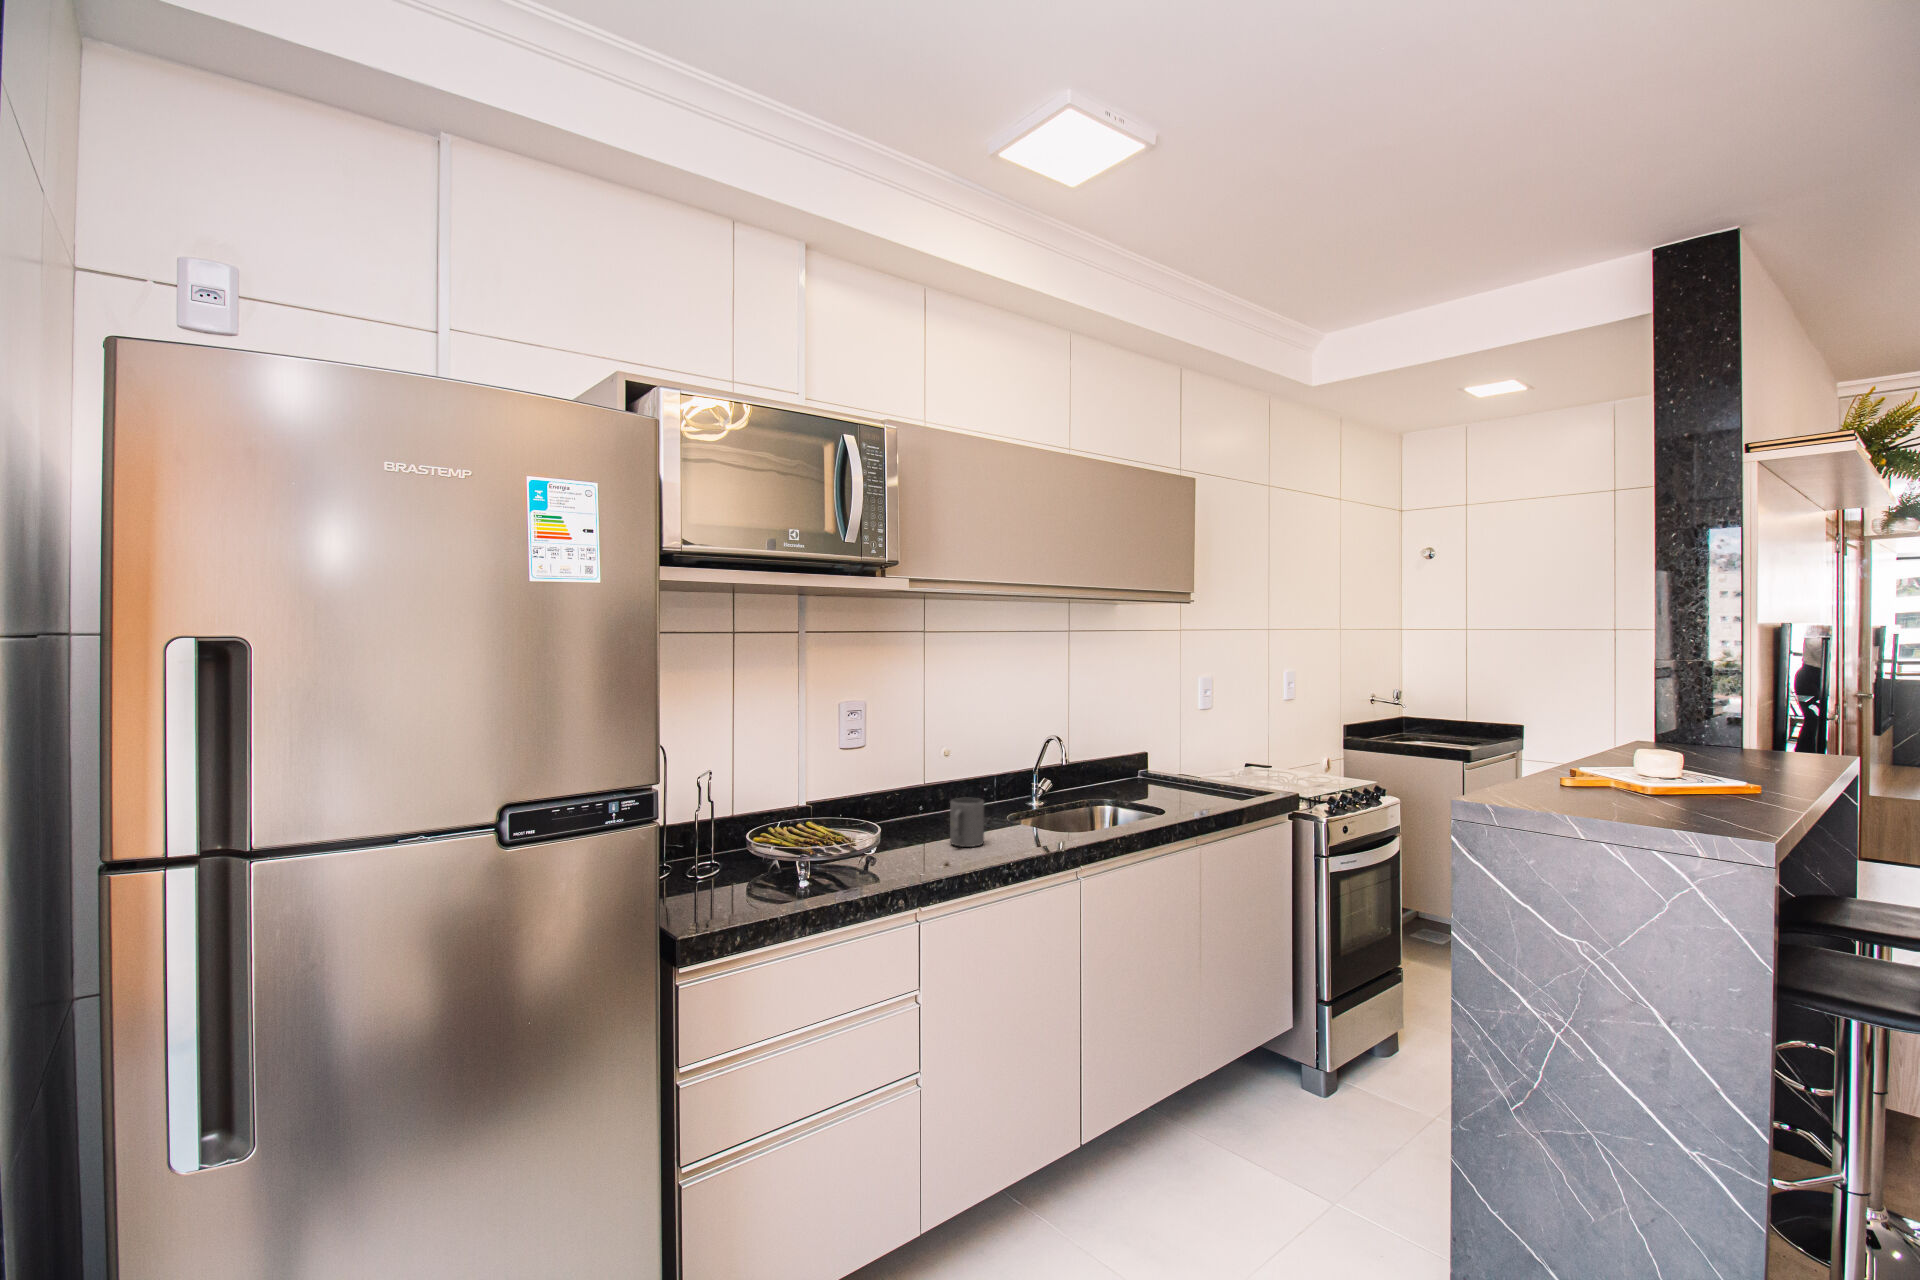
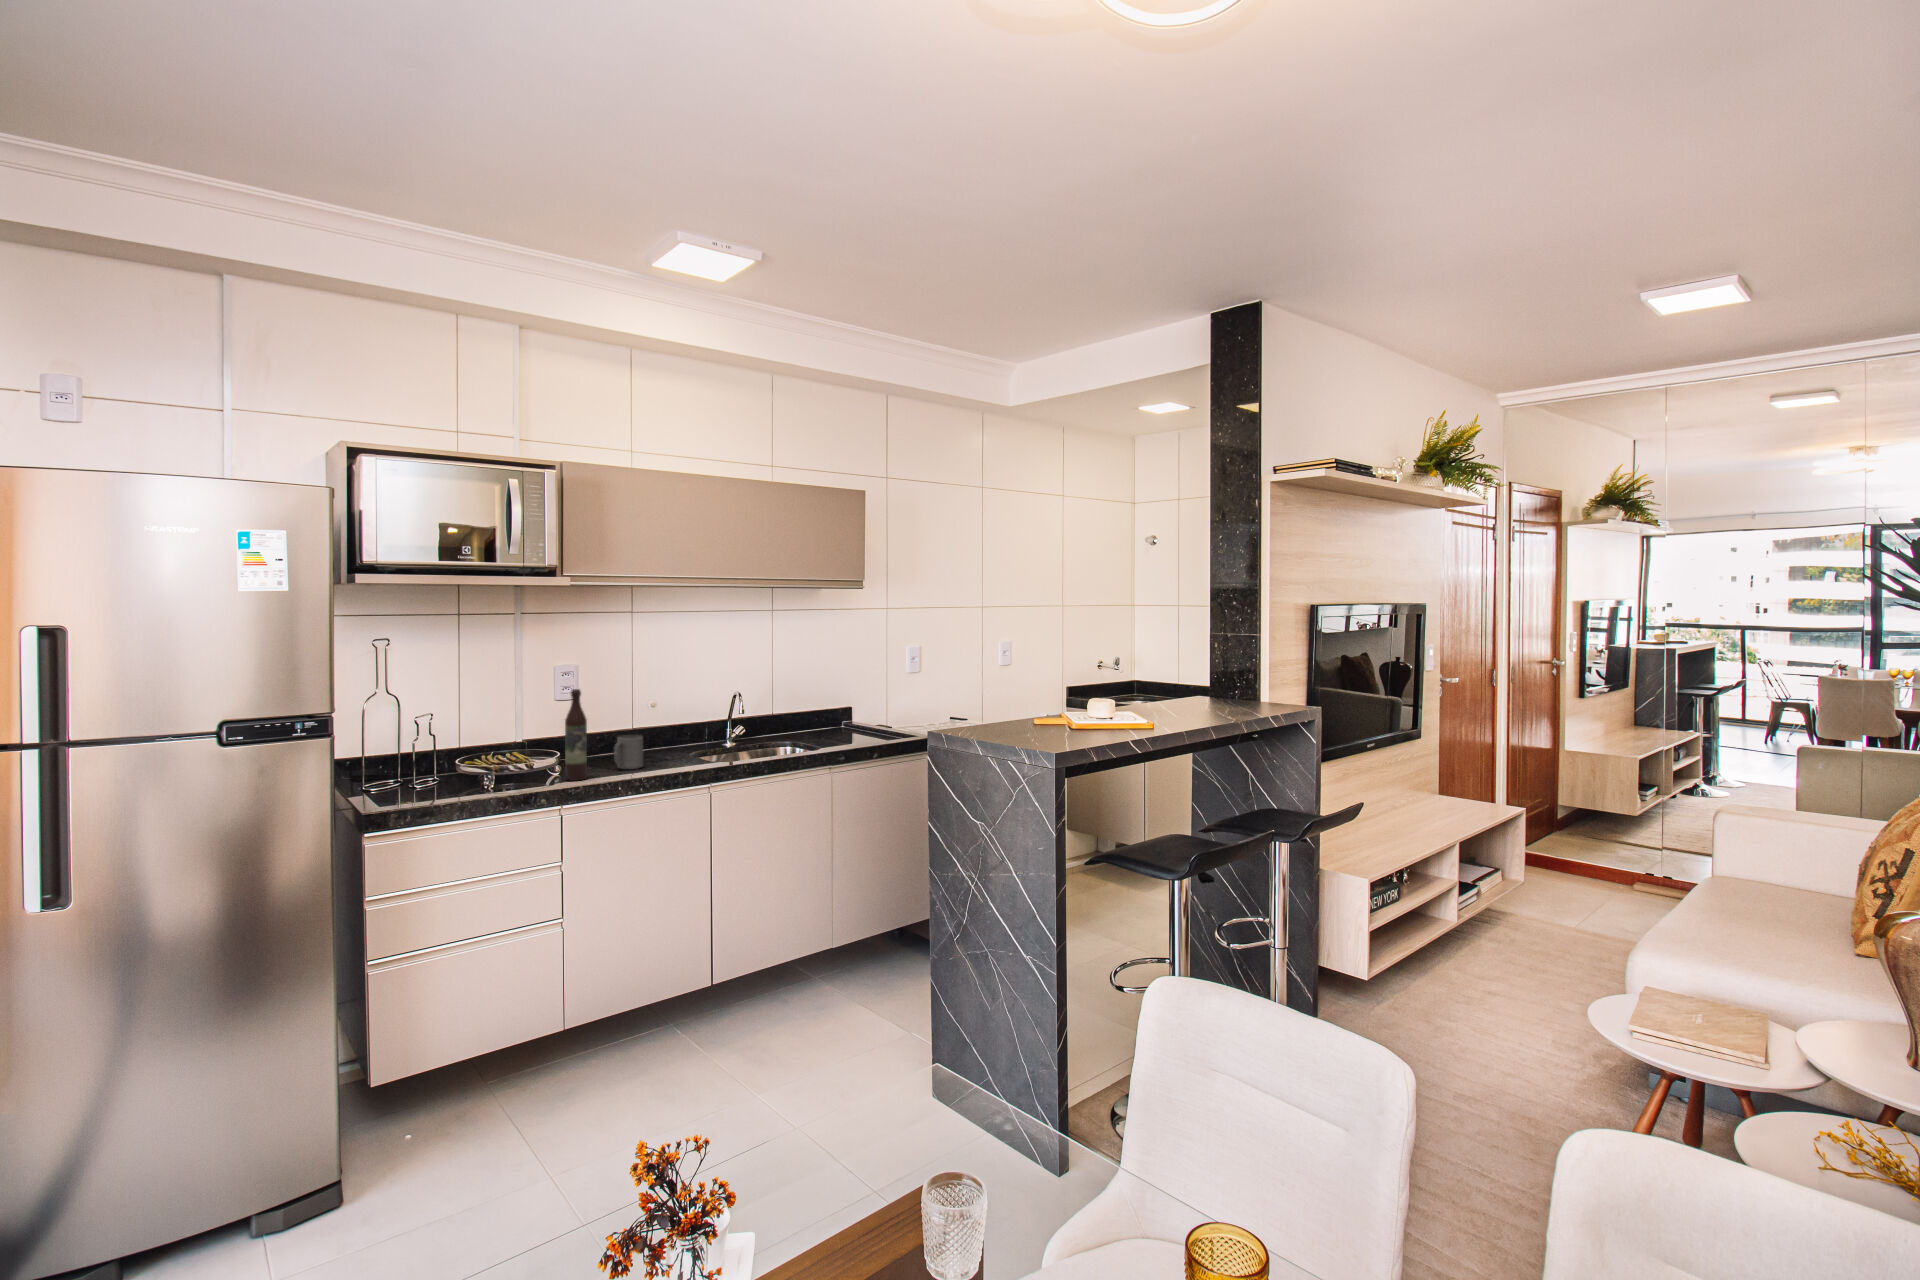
wine bottle: none [909,736,938,869] -> present [565,689,587,781]

